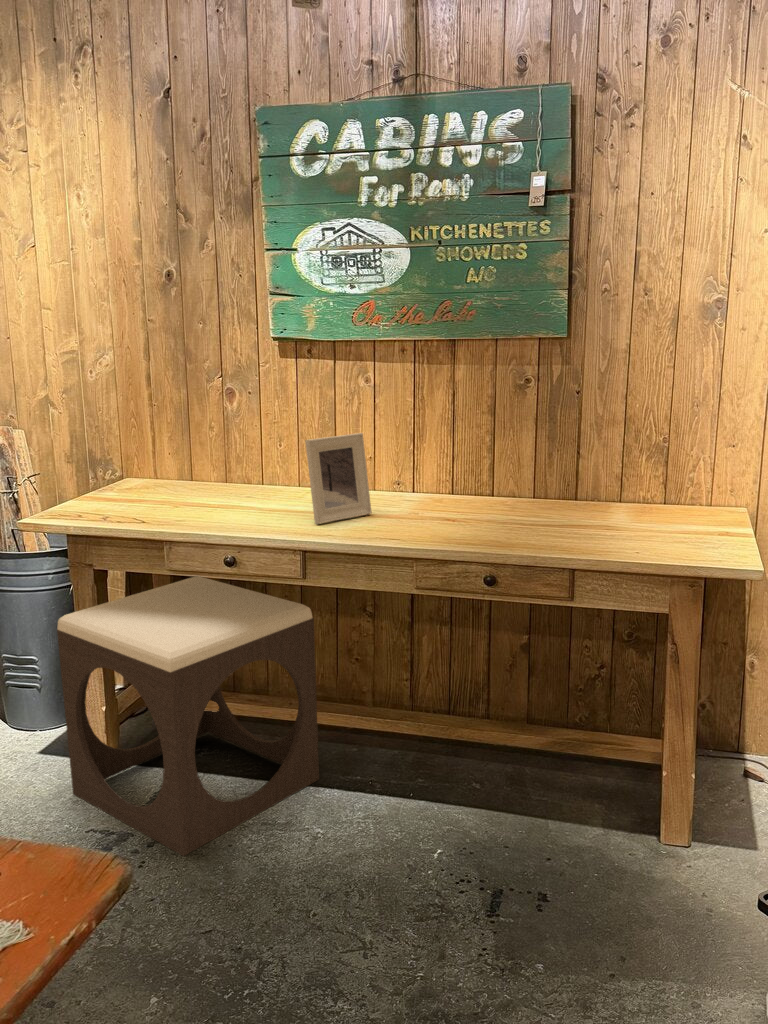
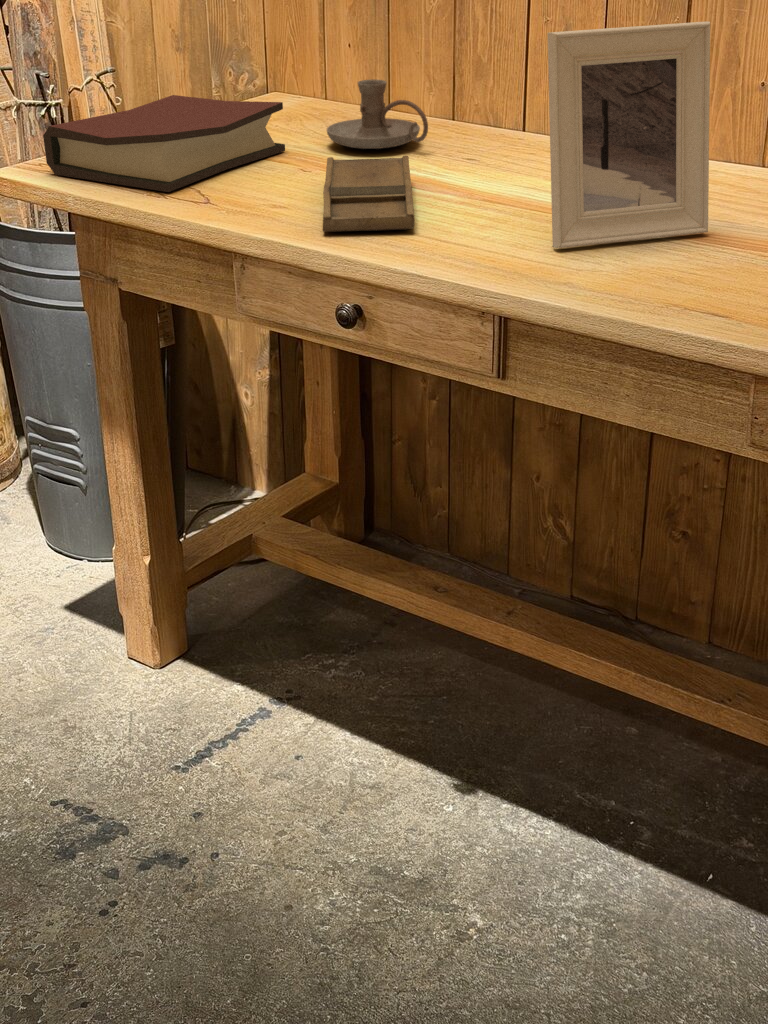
candle holder: none [179,466,229,497] -> present [327,79,428,149]
hardback book: none [53,479,162,520] -> present [43,95,285,192]
tray: none [195,496,253,527] -> present [323,155,415,232]
footstool: present [57,577,319,856] -> none [31,319,540,909]

